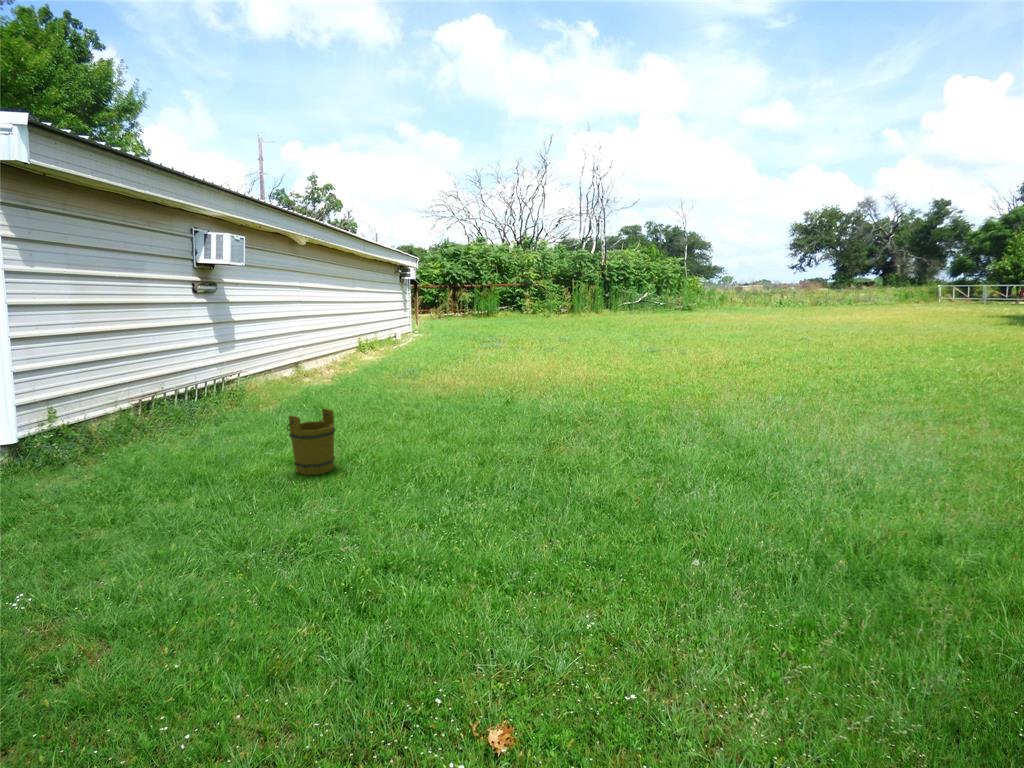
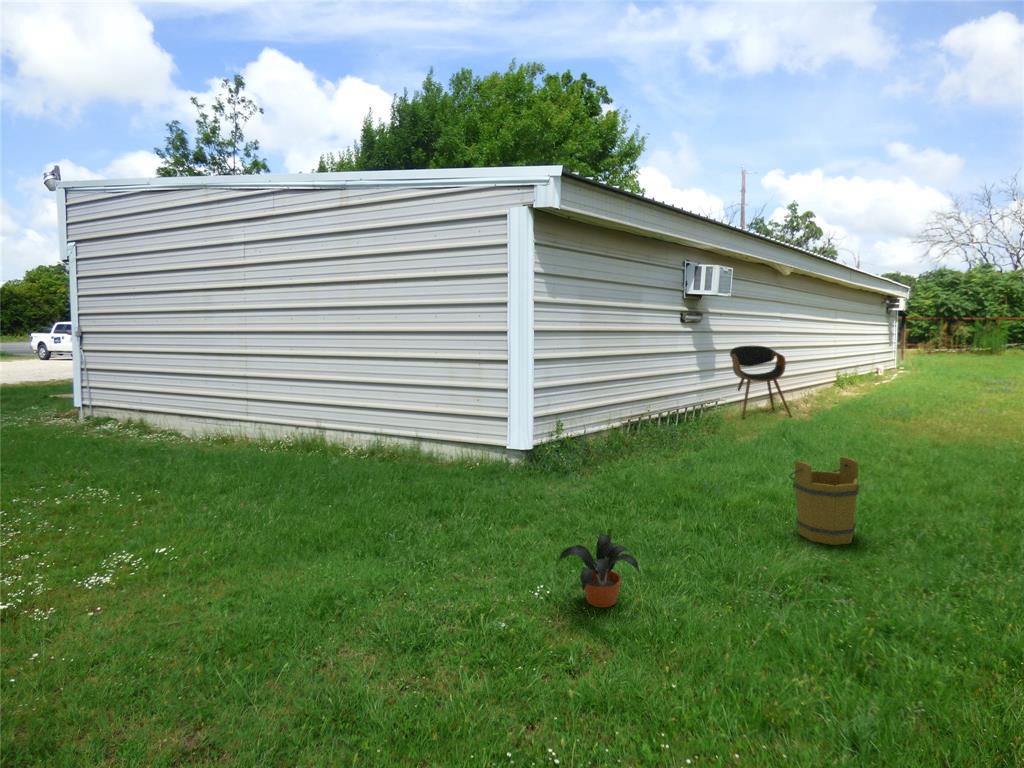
chair: none [251,316,313,389] -> present [730,345,792,419]
potted plant: none [74,496,156,557] -> present [558,533,639,607]

